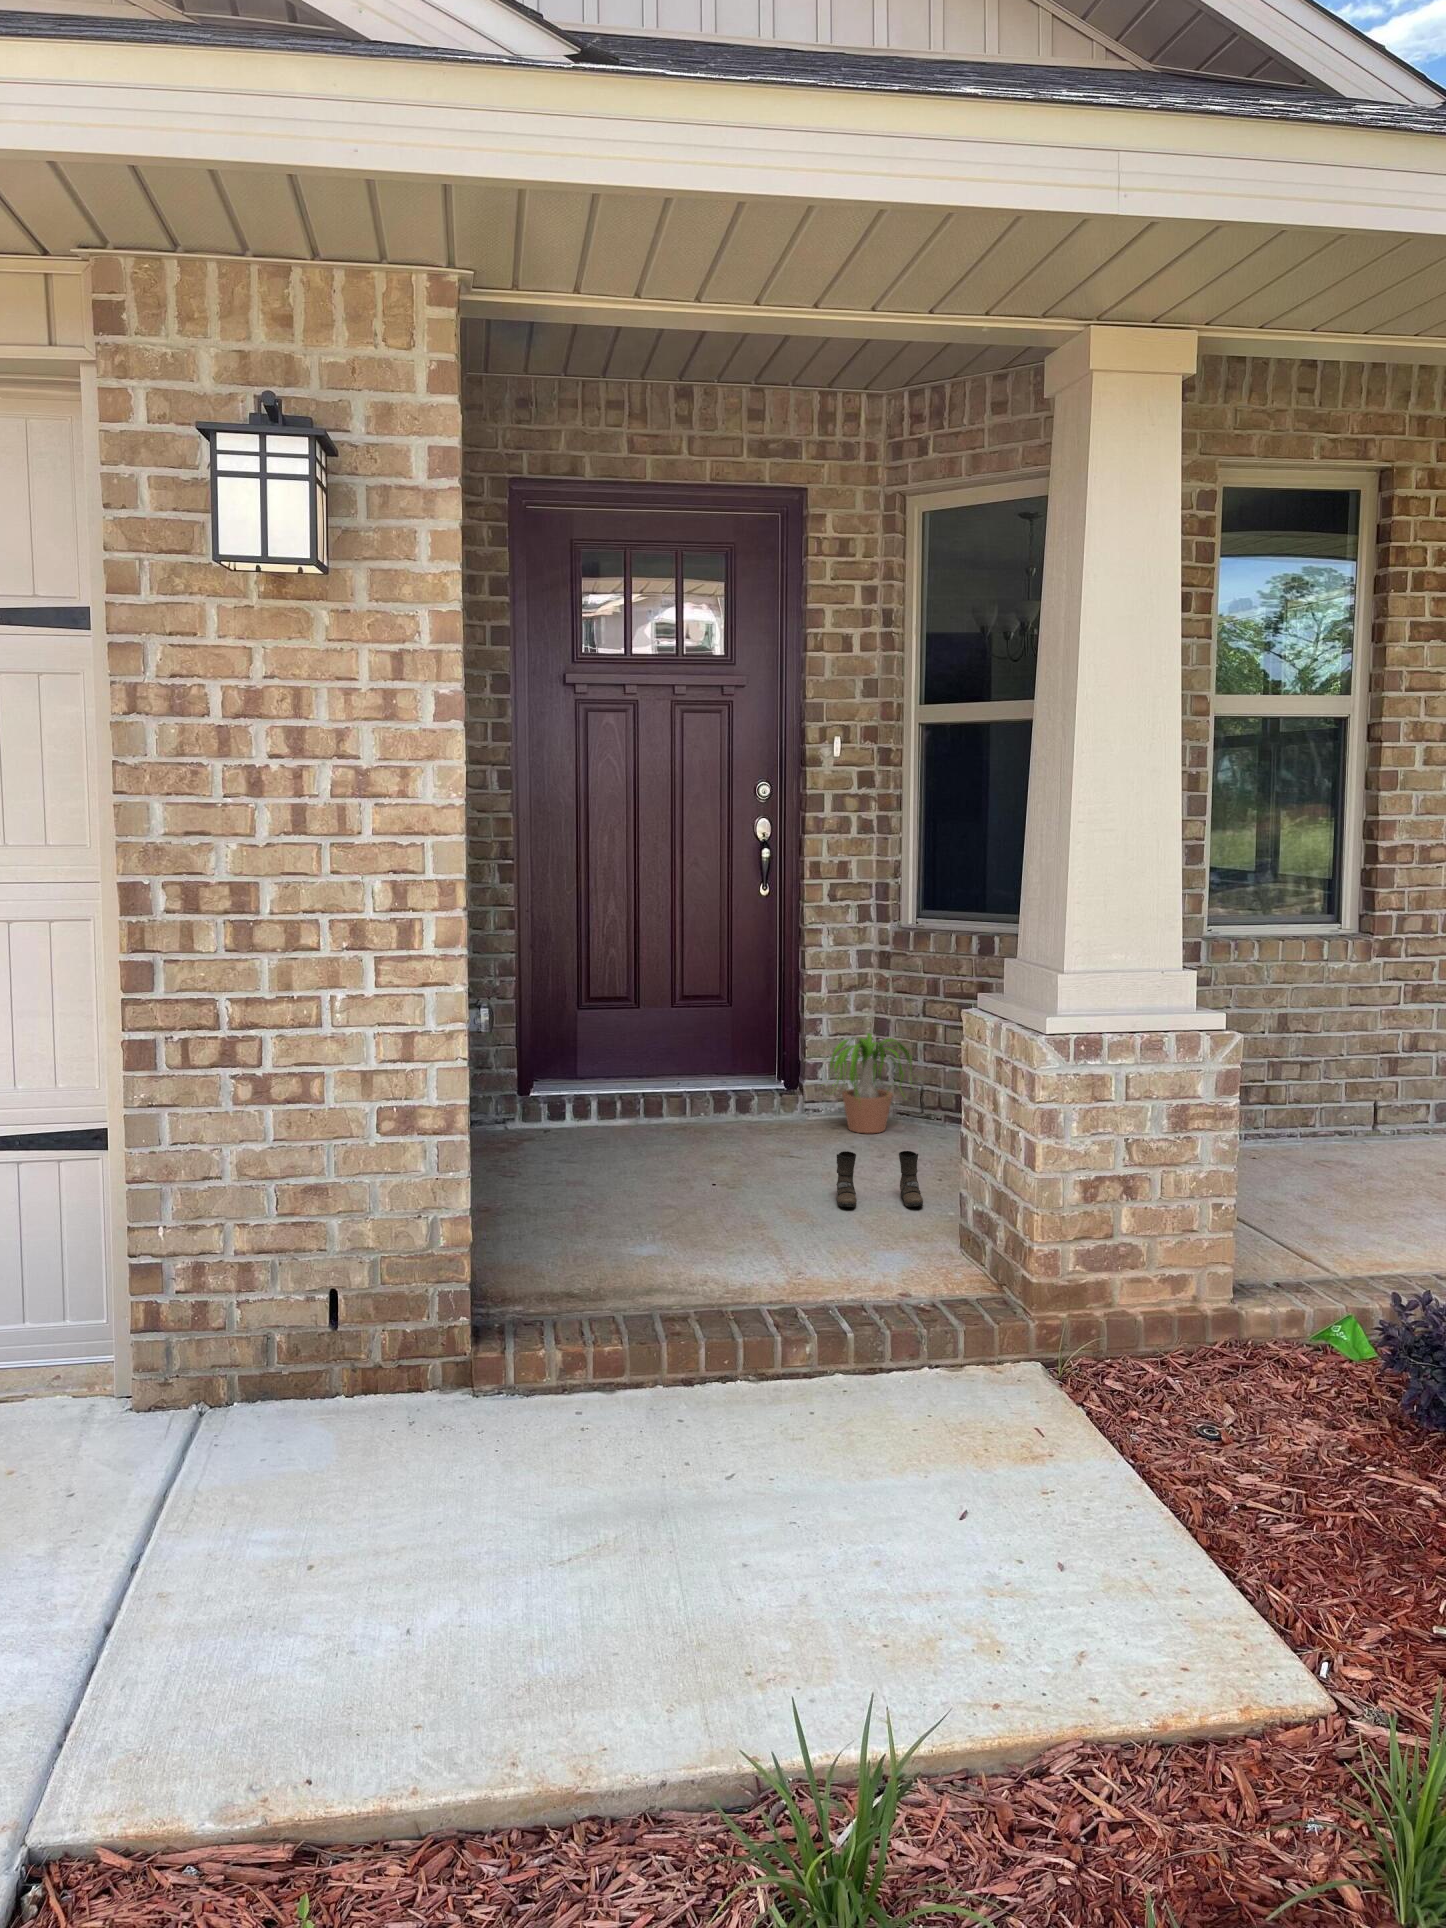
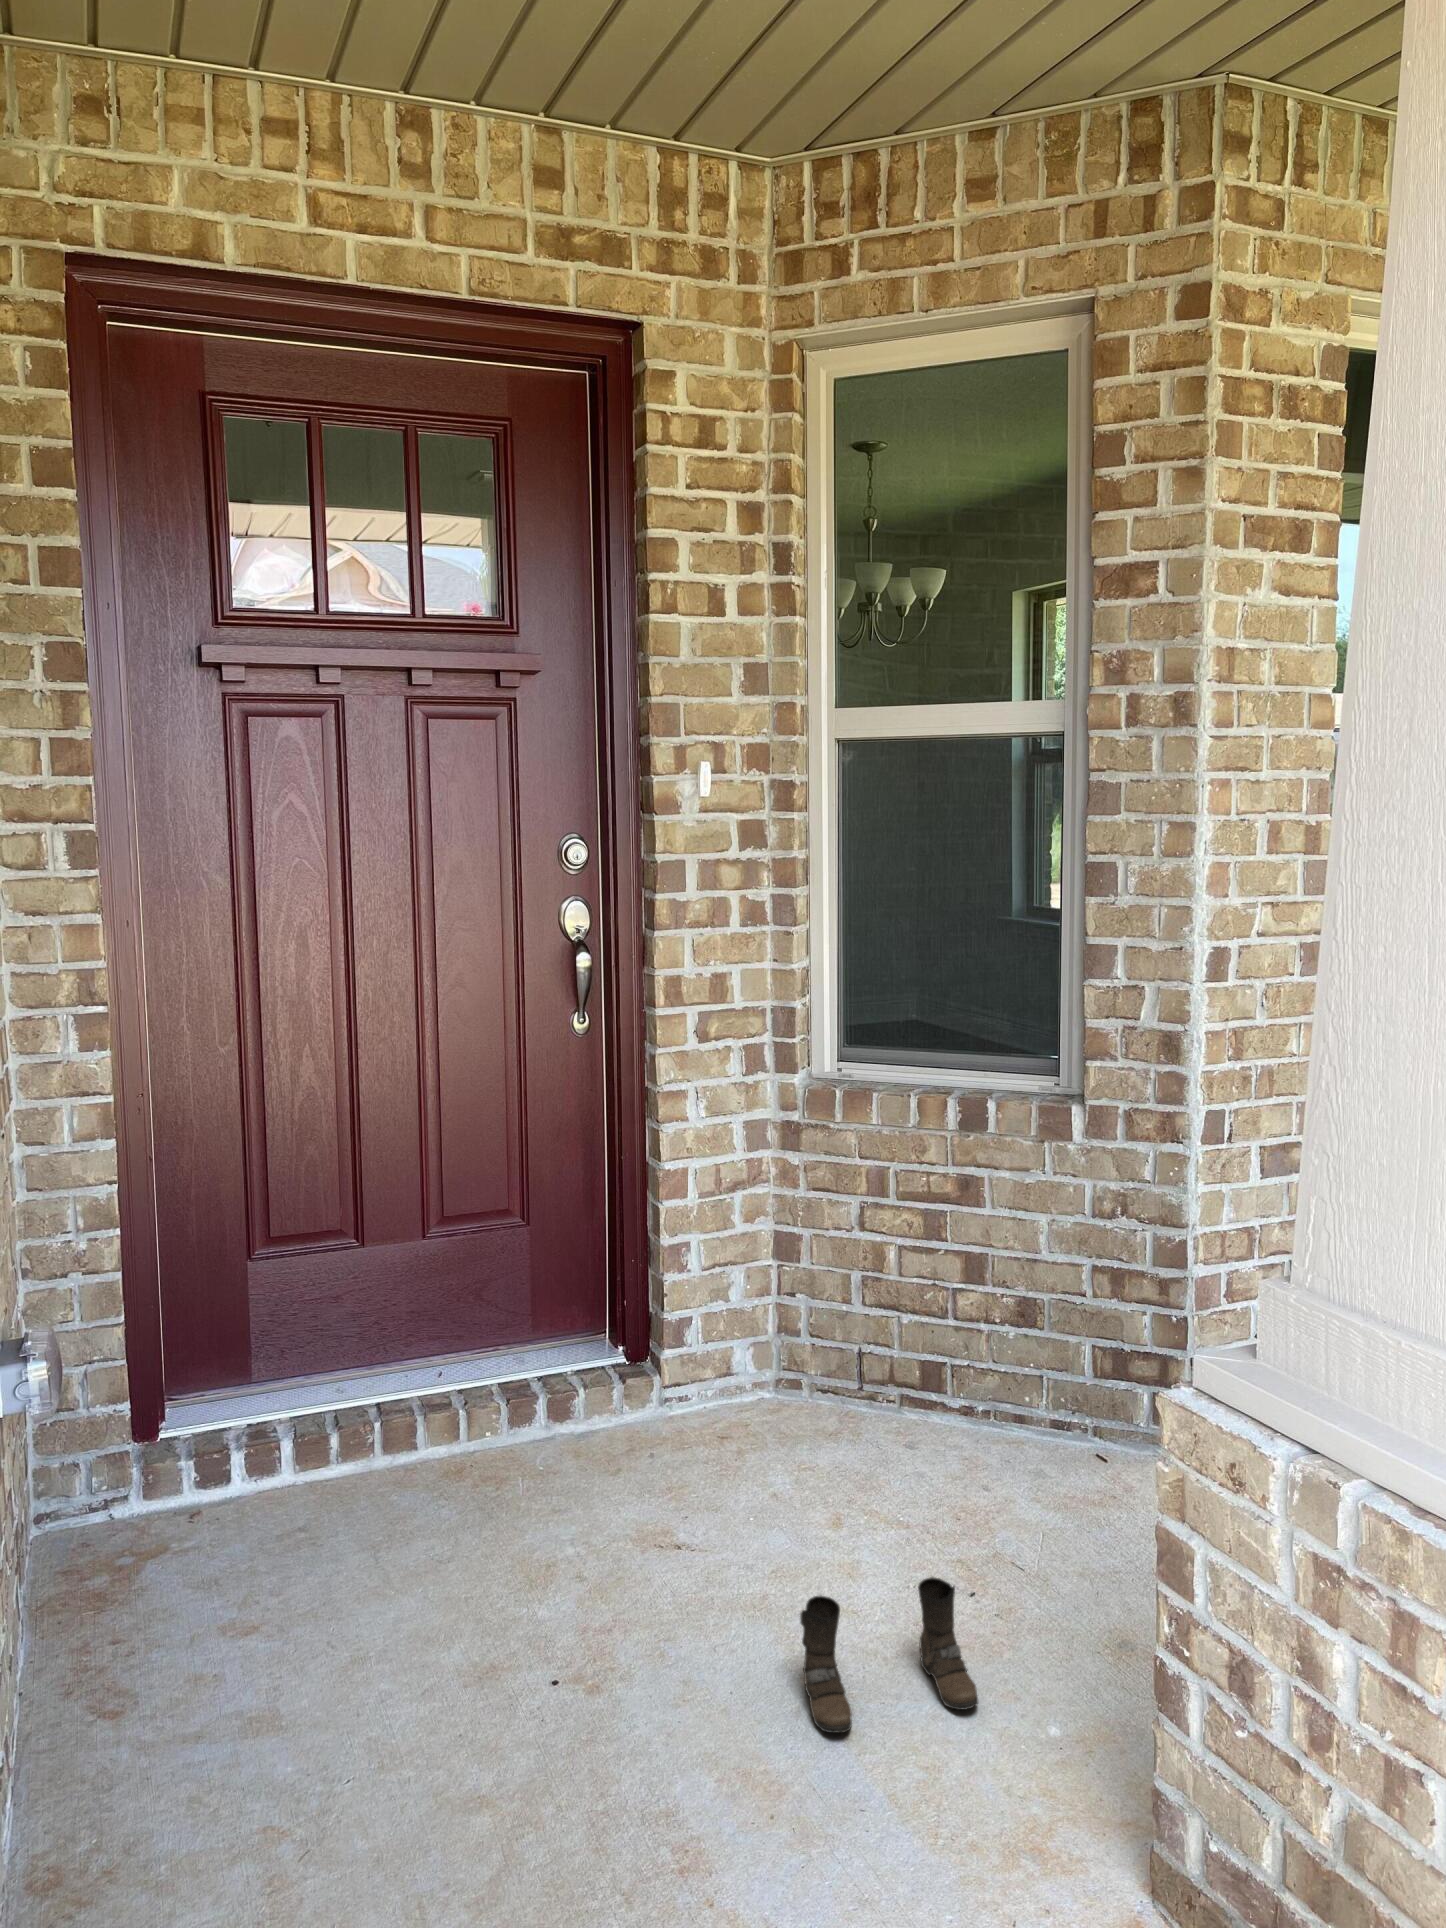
potted plant: present [830,1033,912,1133] -> none [696,1269,888,1453]

